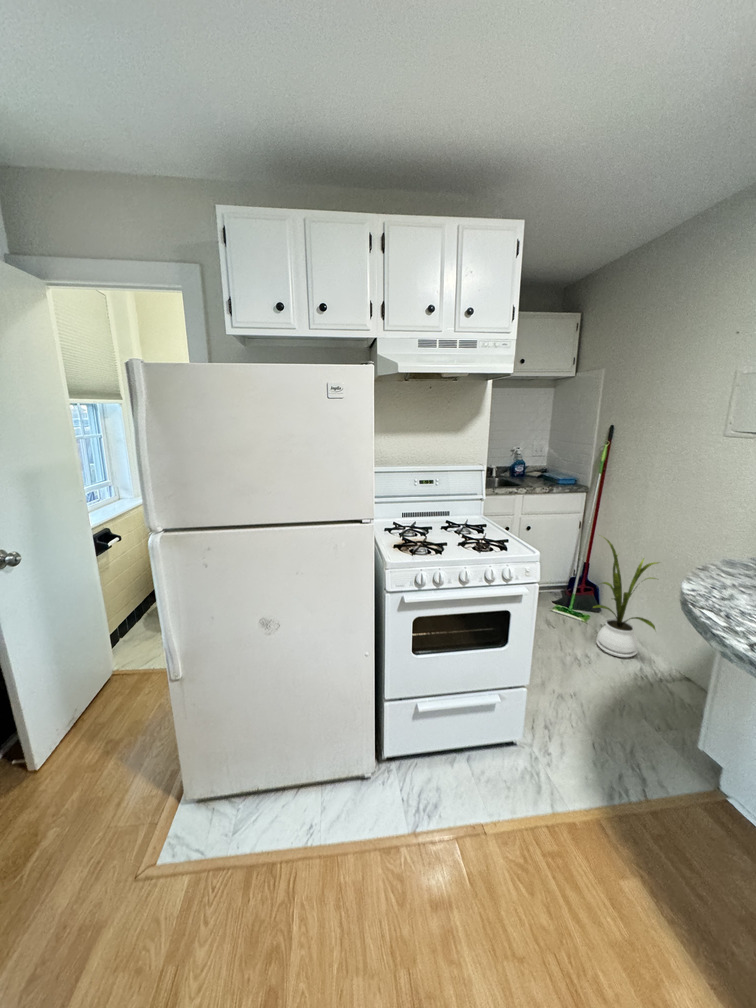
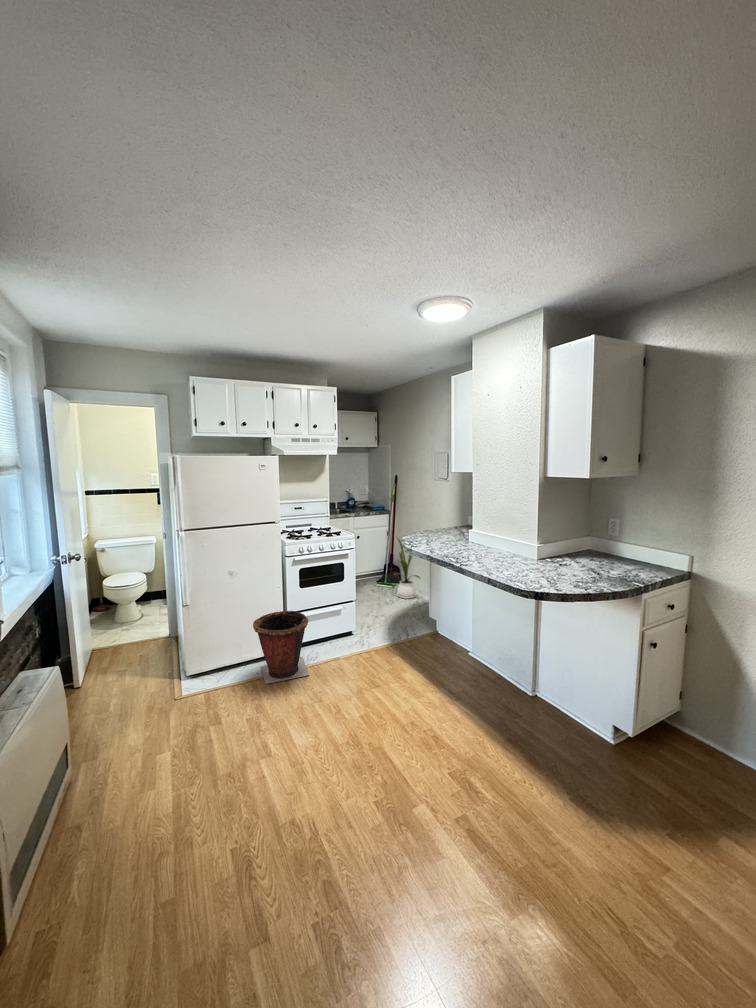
waste bin: none [292,708,419,896] -> present [253,611,309,684]

